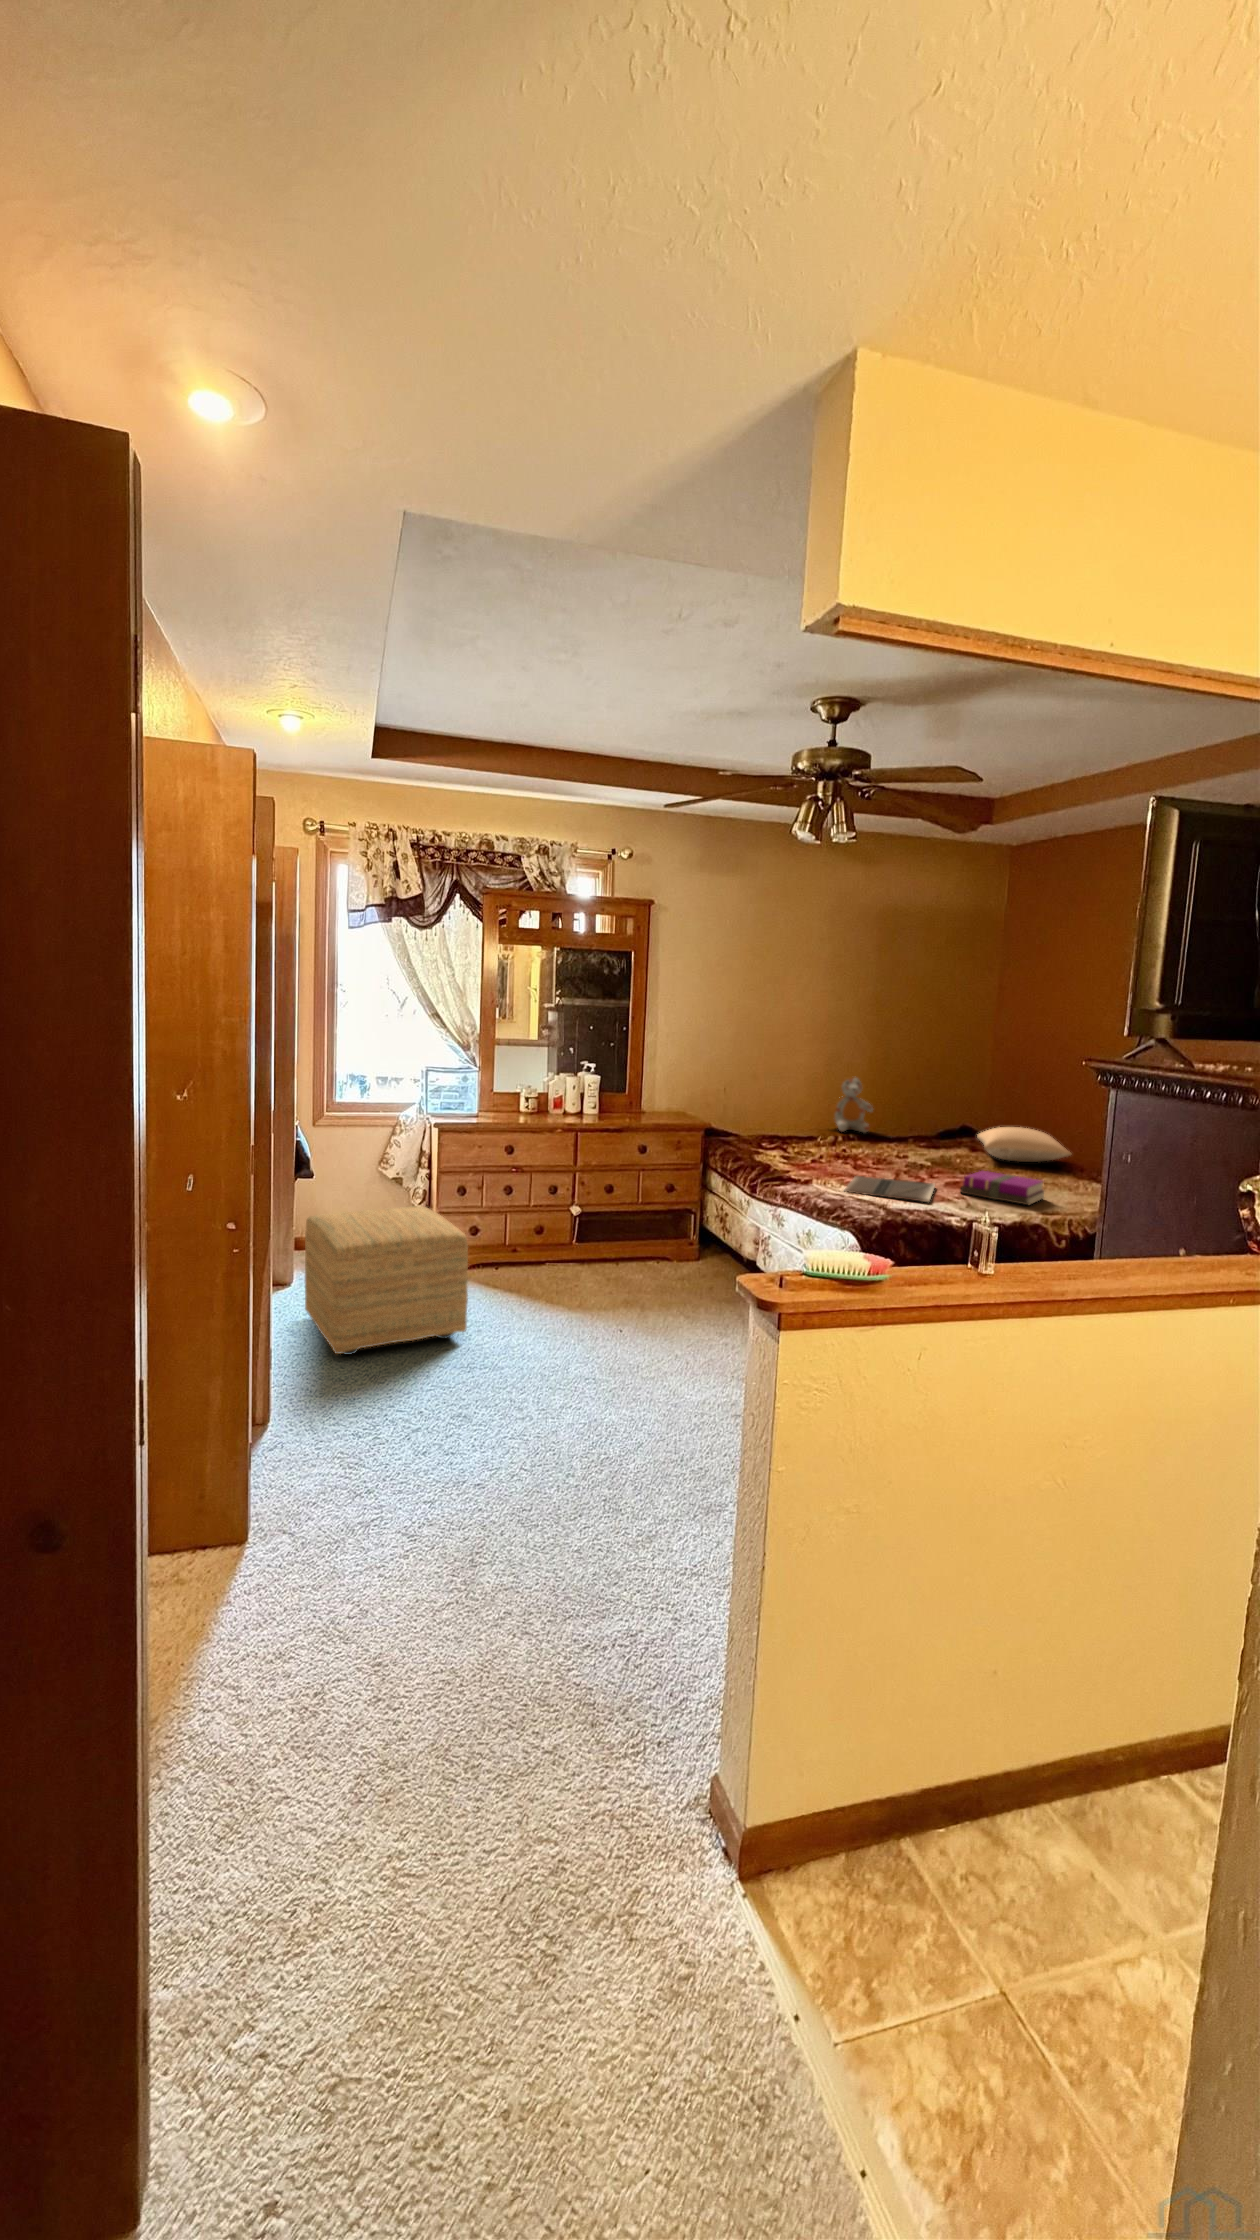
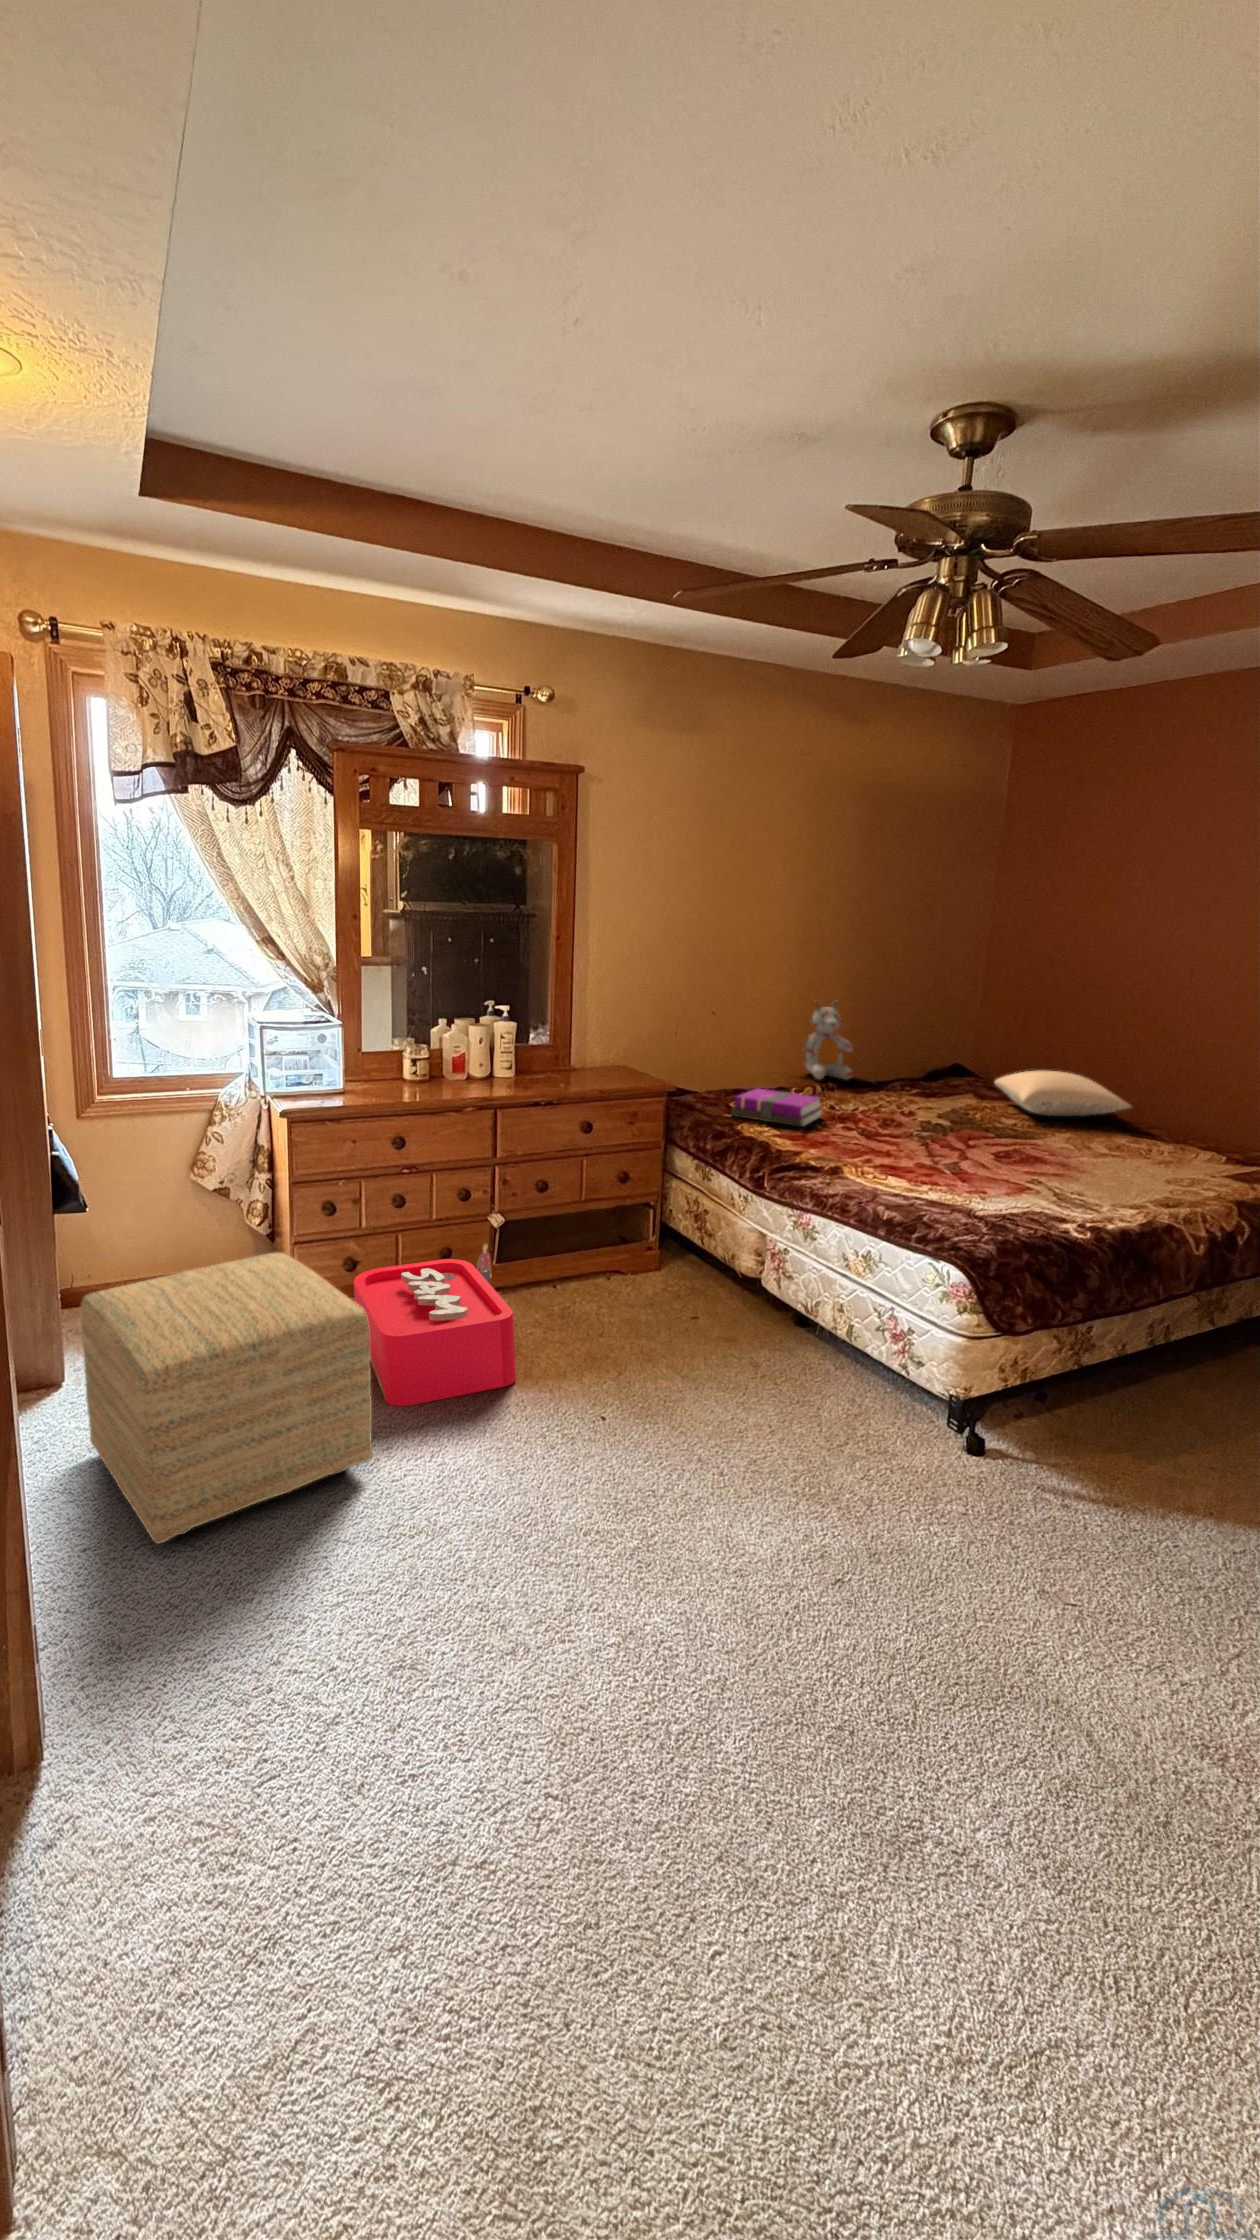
notebook: present [960,1171,1044,1205] -> present [731,1088,822,1127]
laptop: present [844,1176,935,1202] -> none [898,1159,1031,1203]
storage bin: none [473,1224,572,1314] -> present [354,1242,516,1406]

